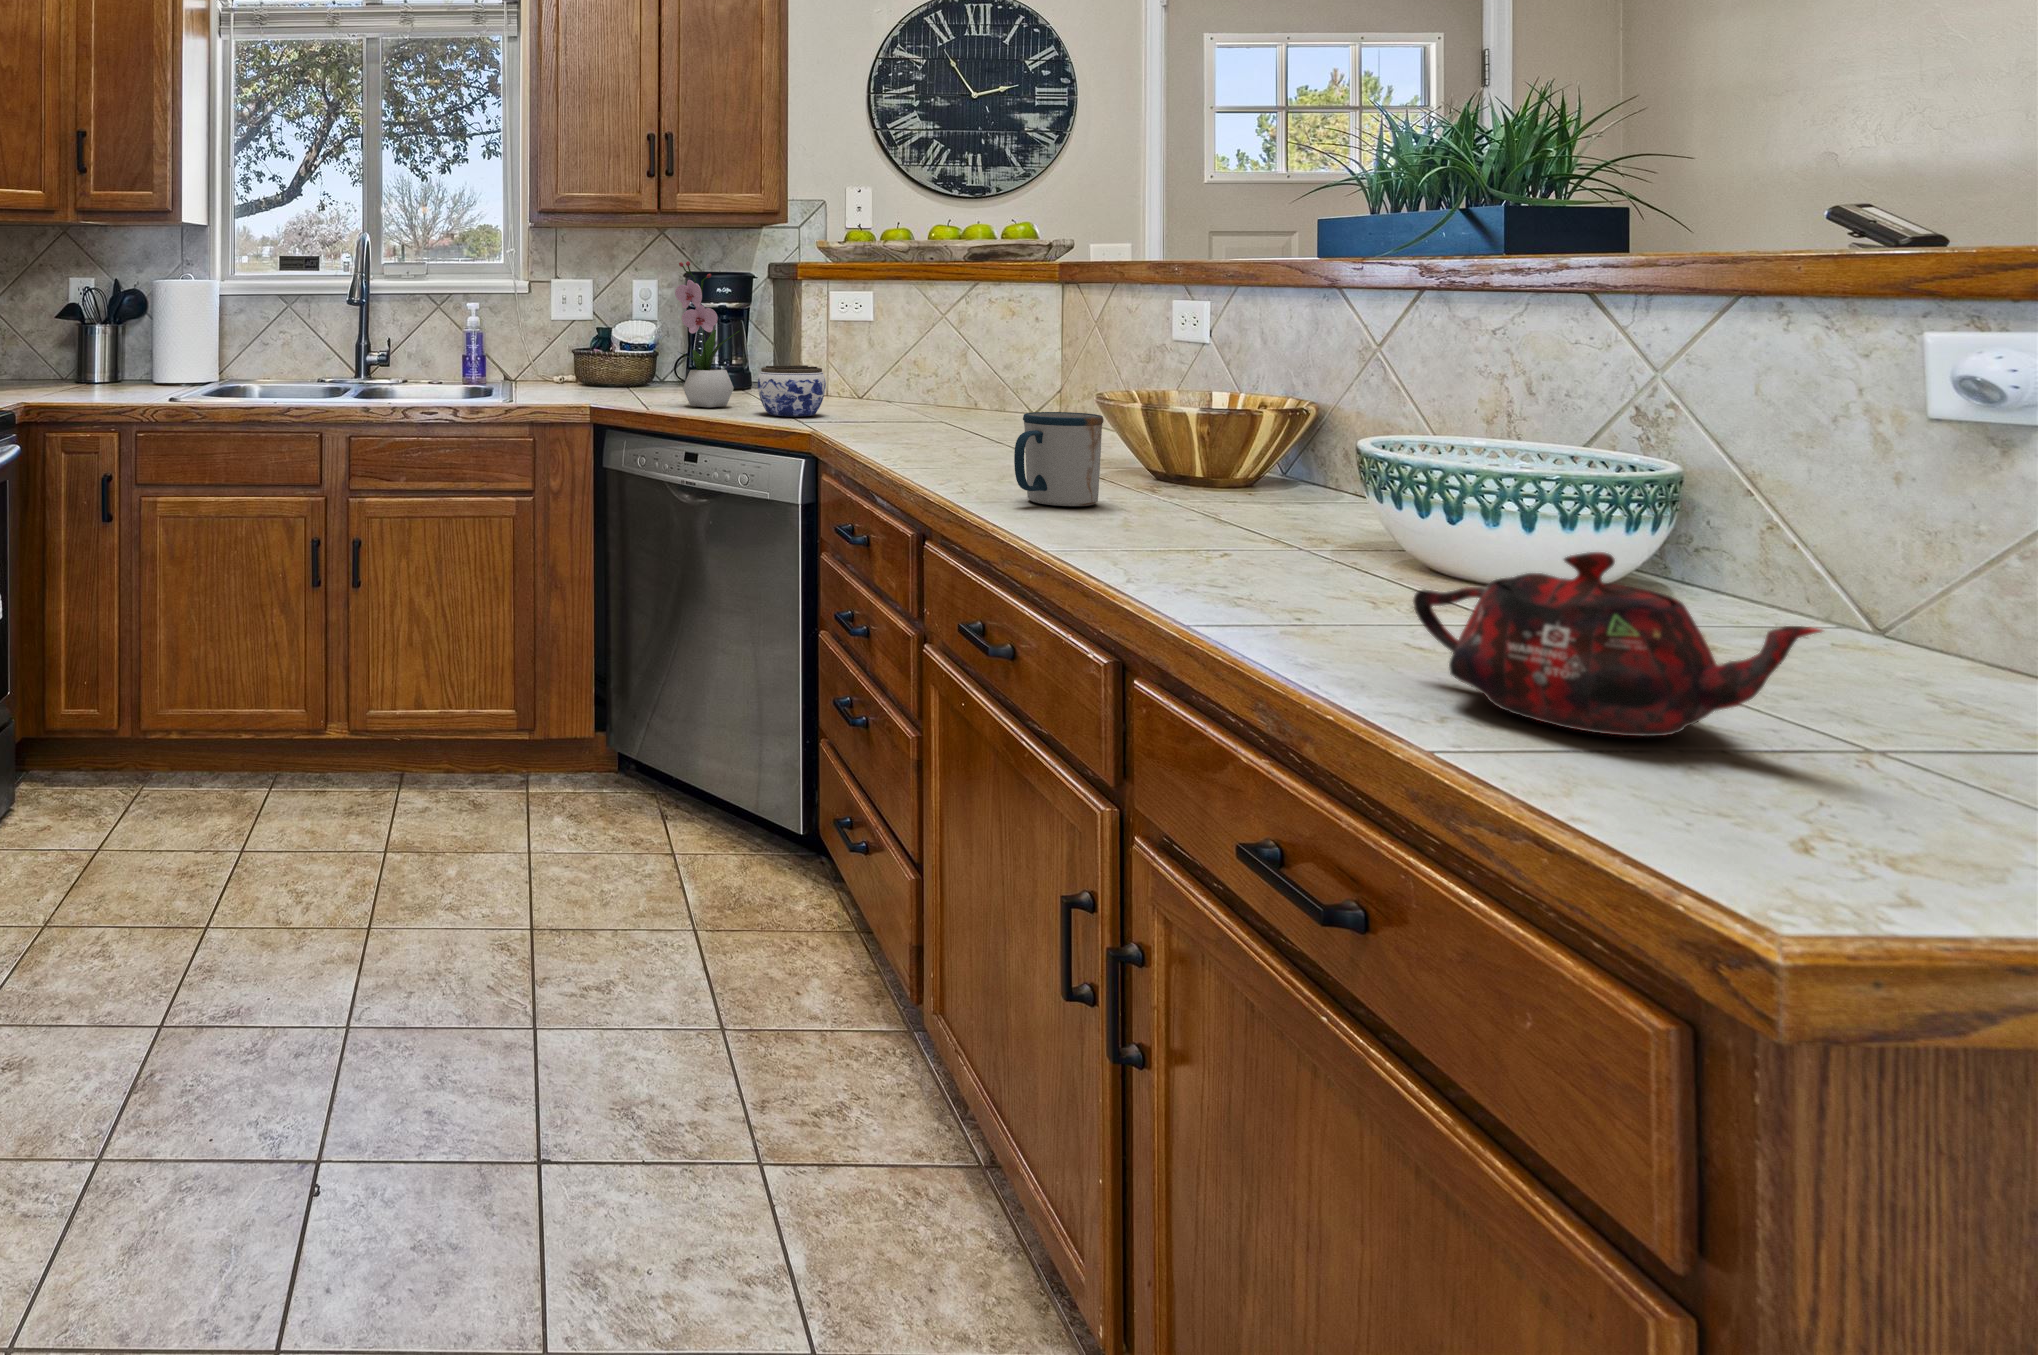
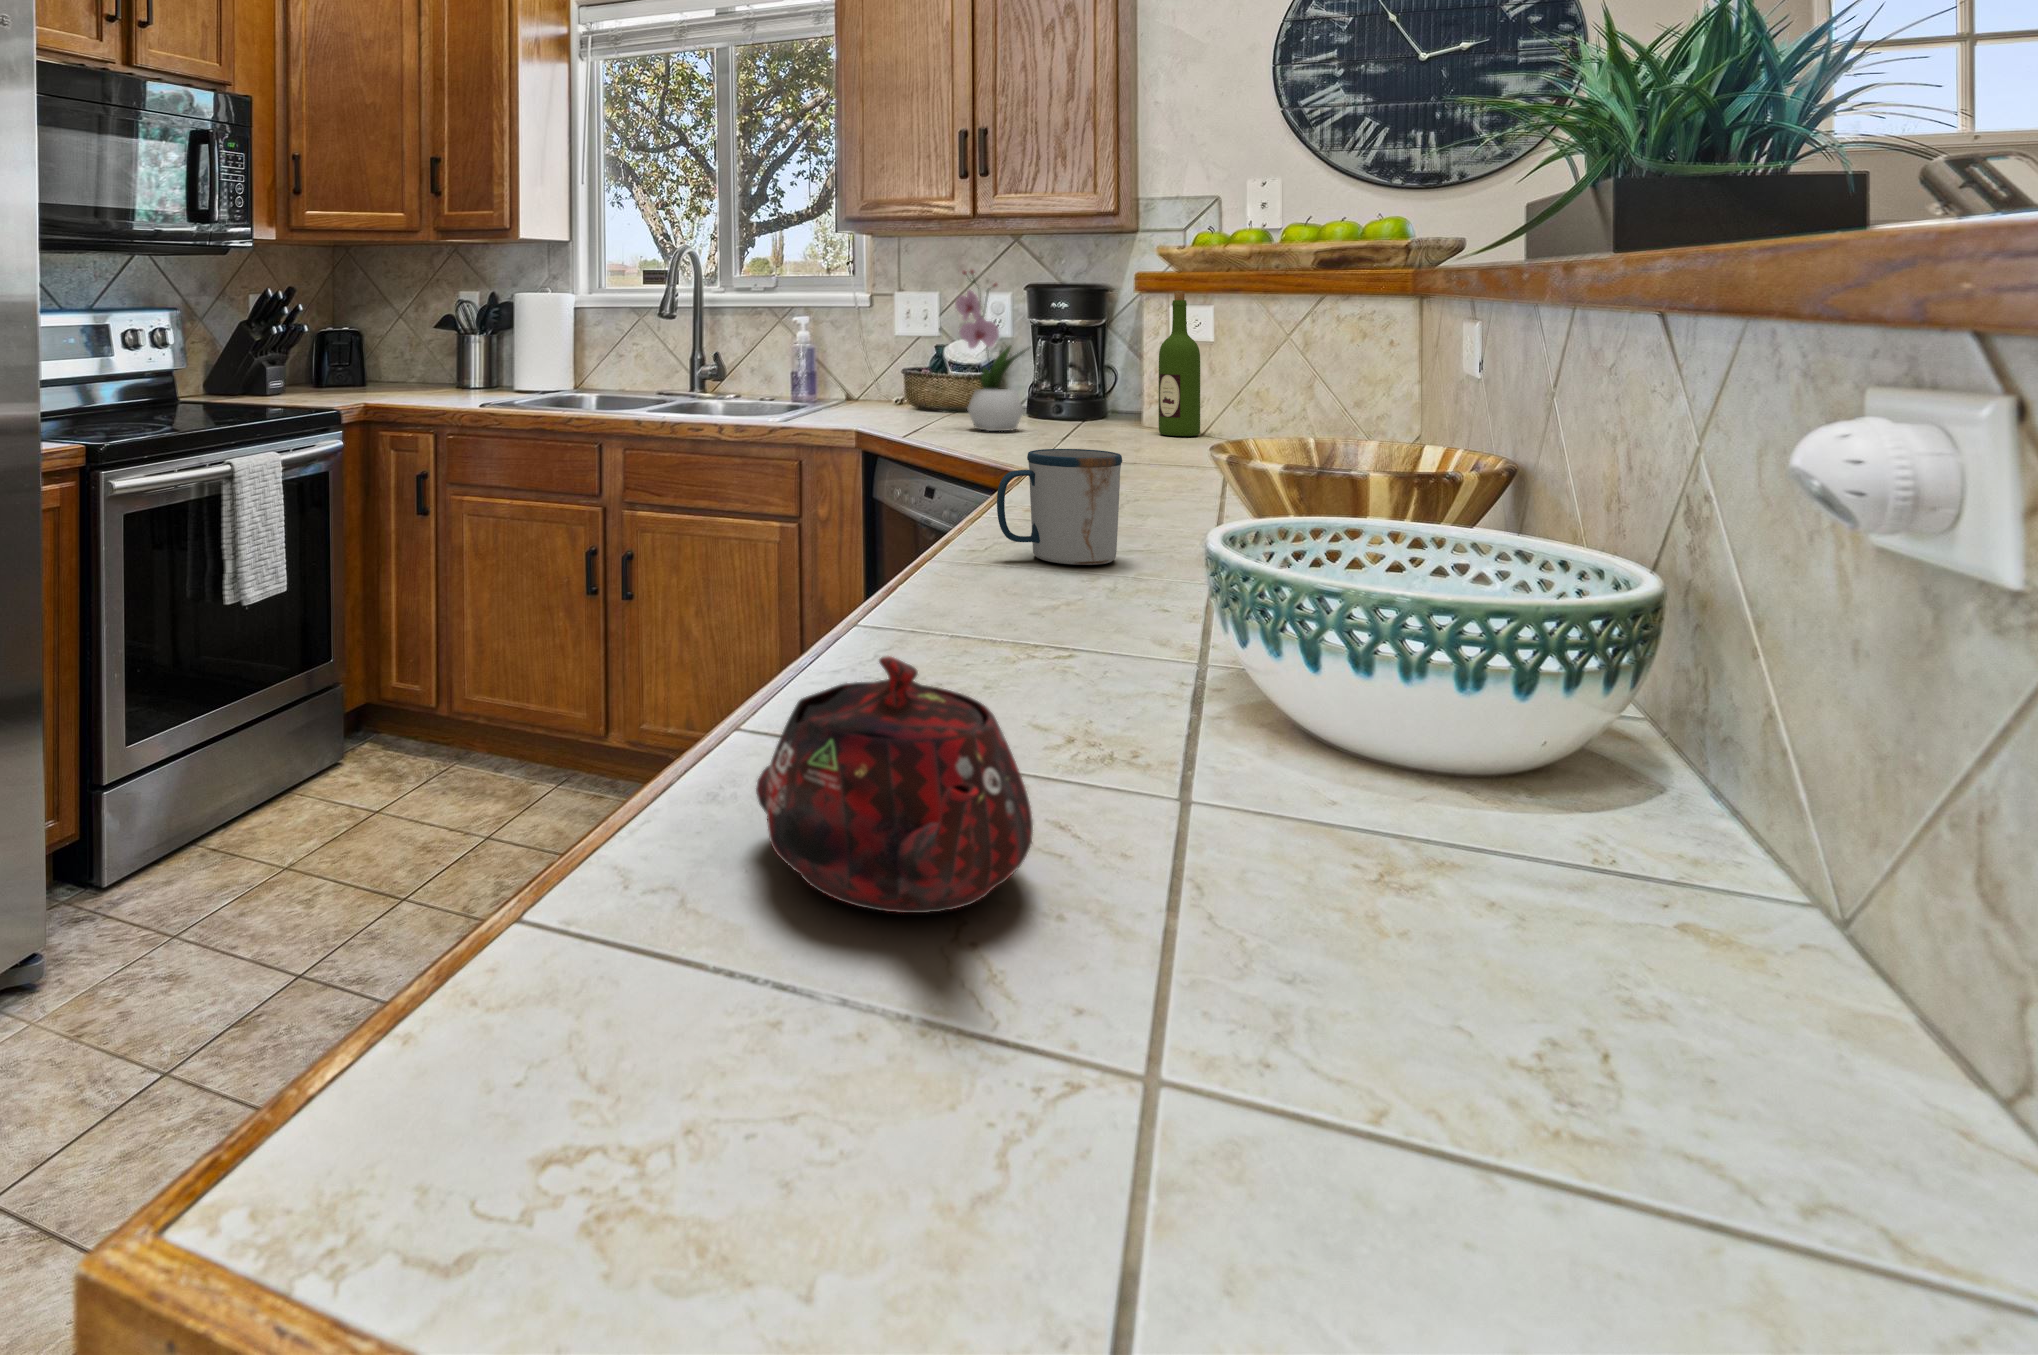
wine bottle: none [838,283,871,406] -> present [1159,291,1200,436]
jar: present [758,365,826,416] -> none [1025,386,1104,445]

